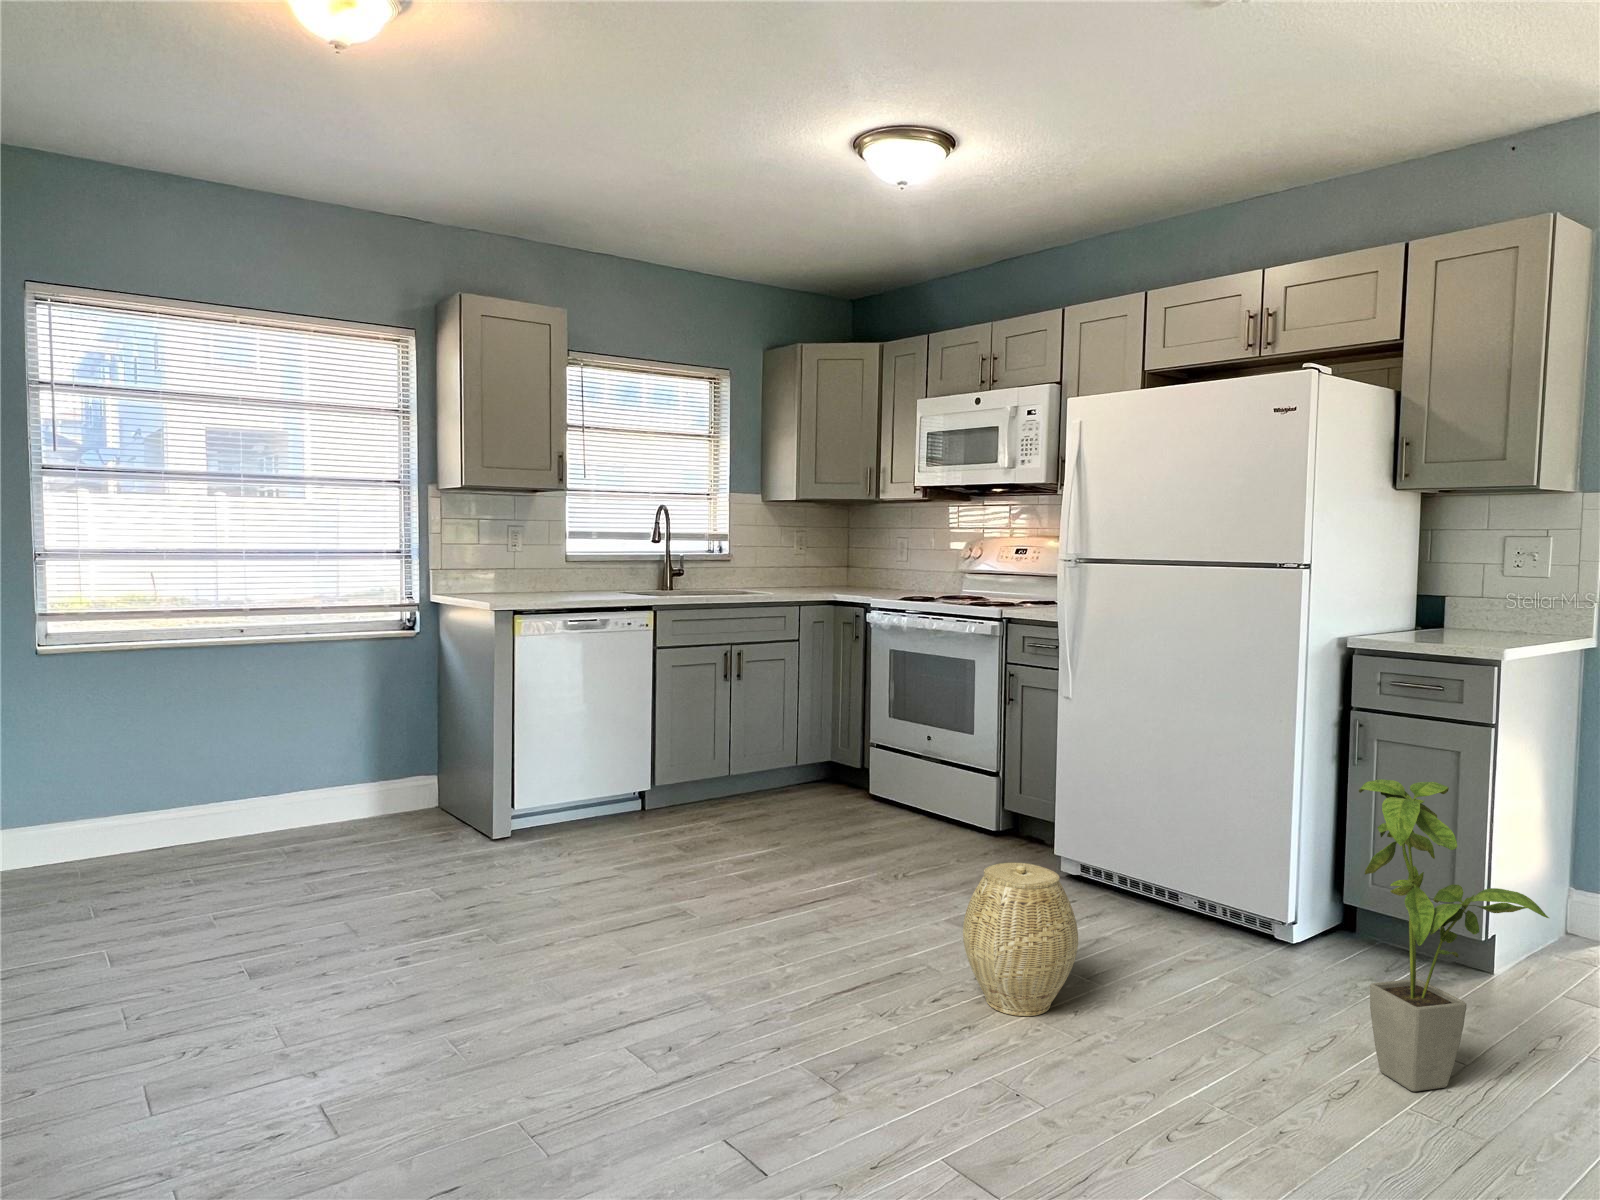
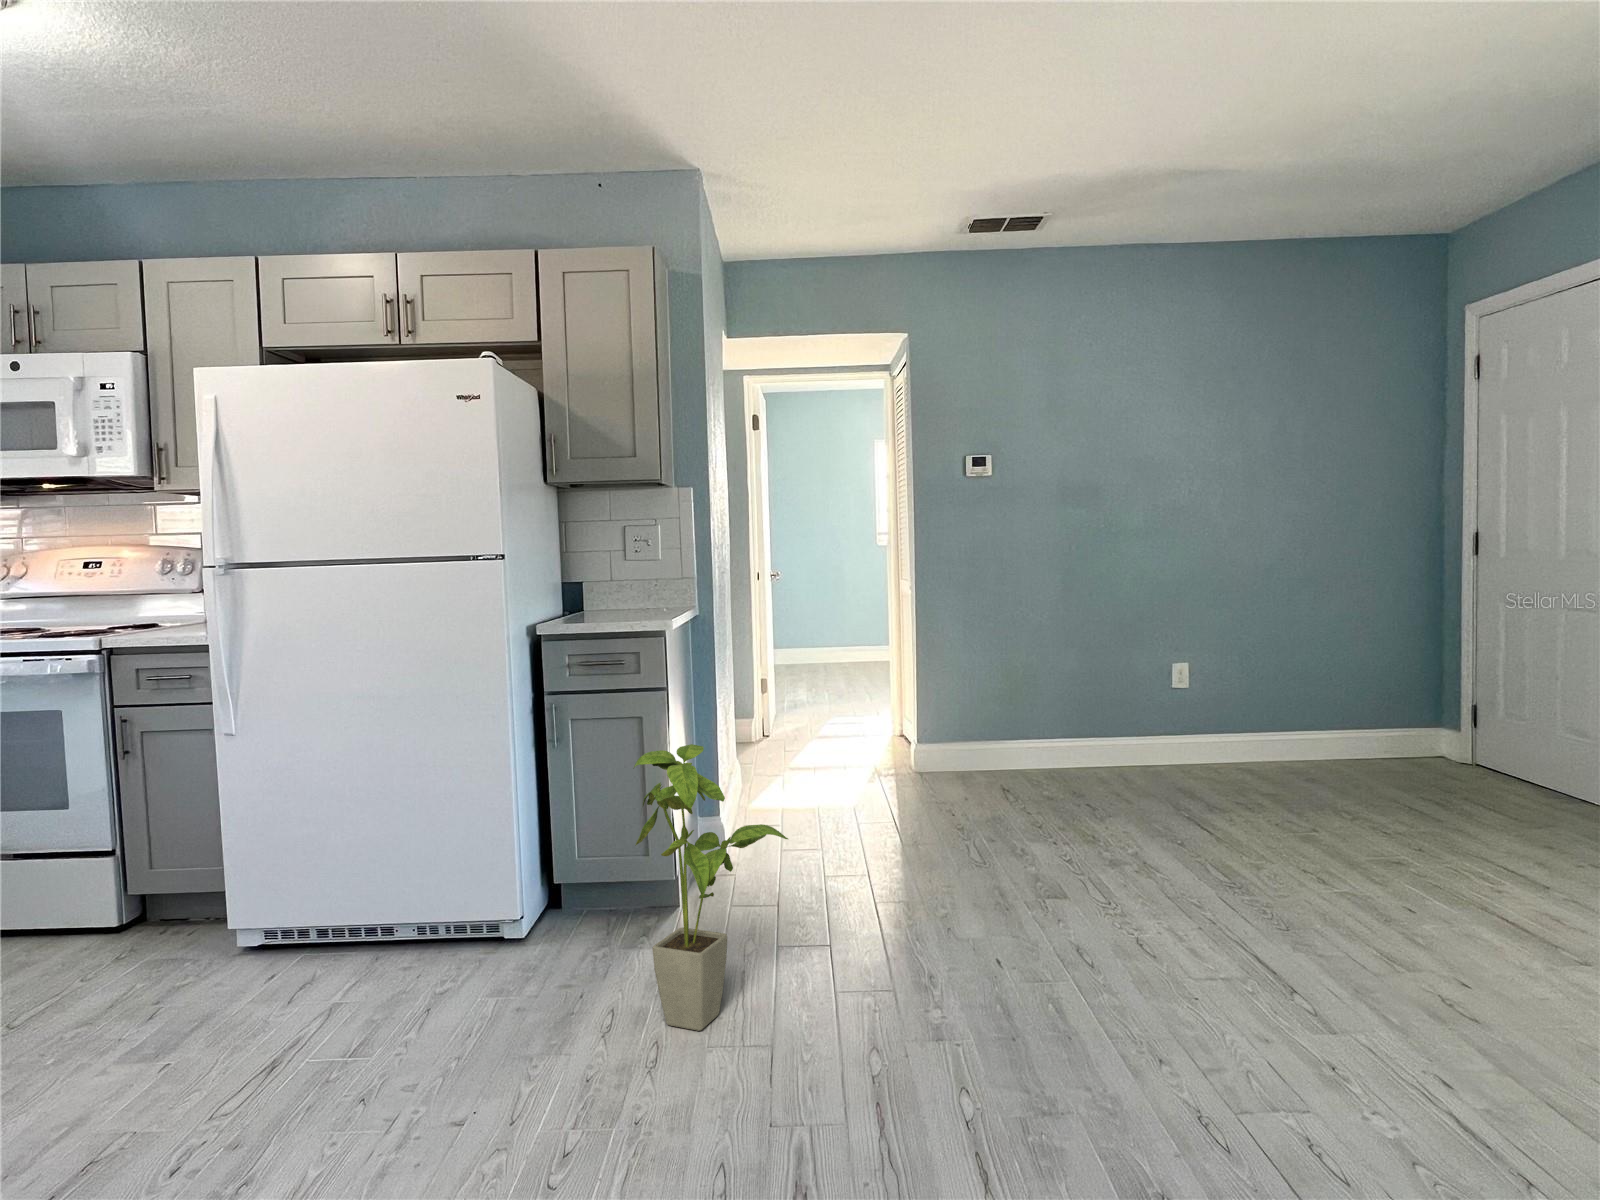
woven basket: present [963,863,1078,1016] -> none [197,945,358,1147]

